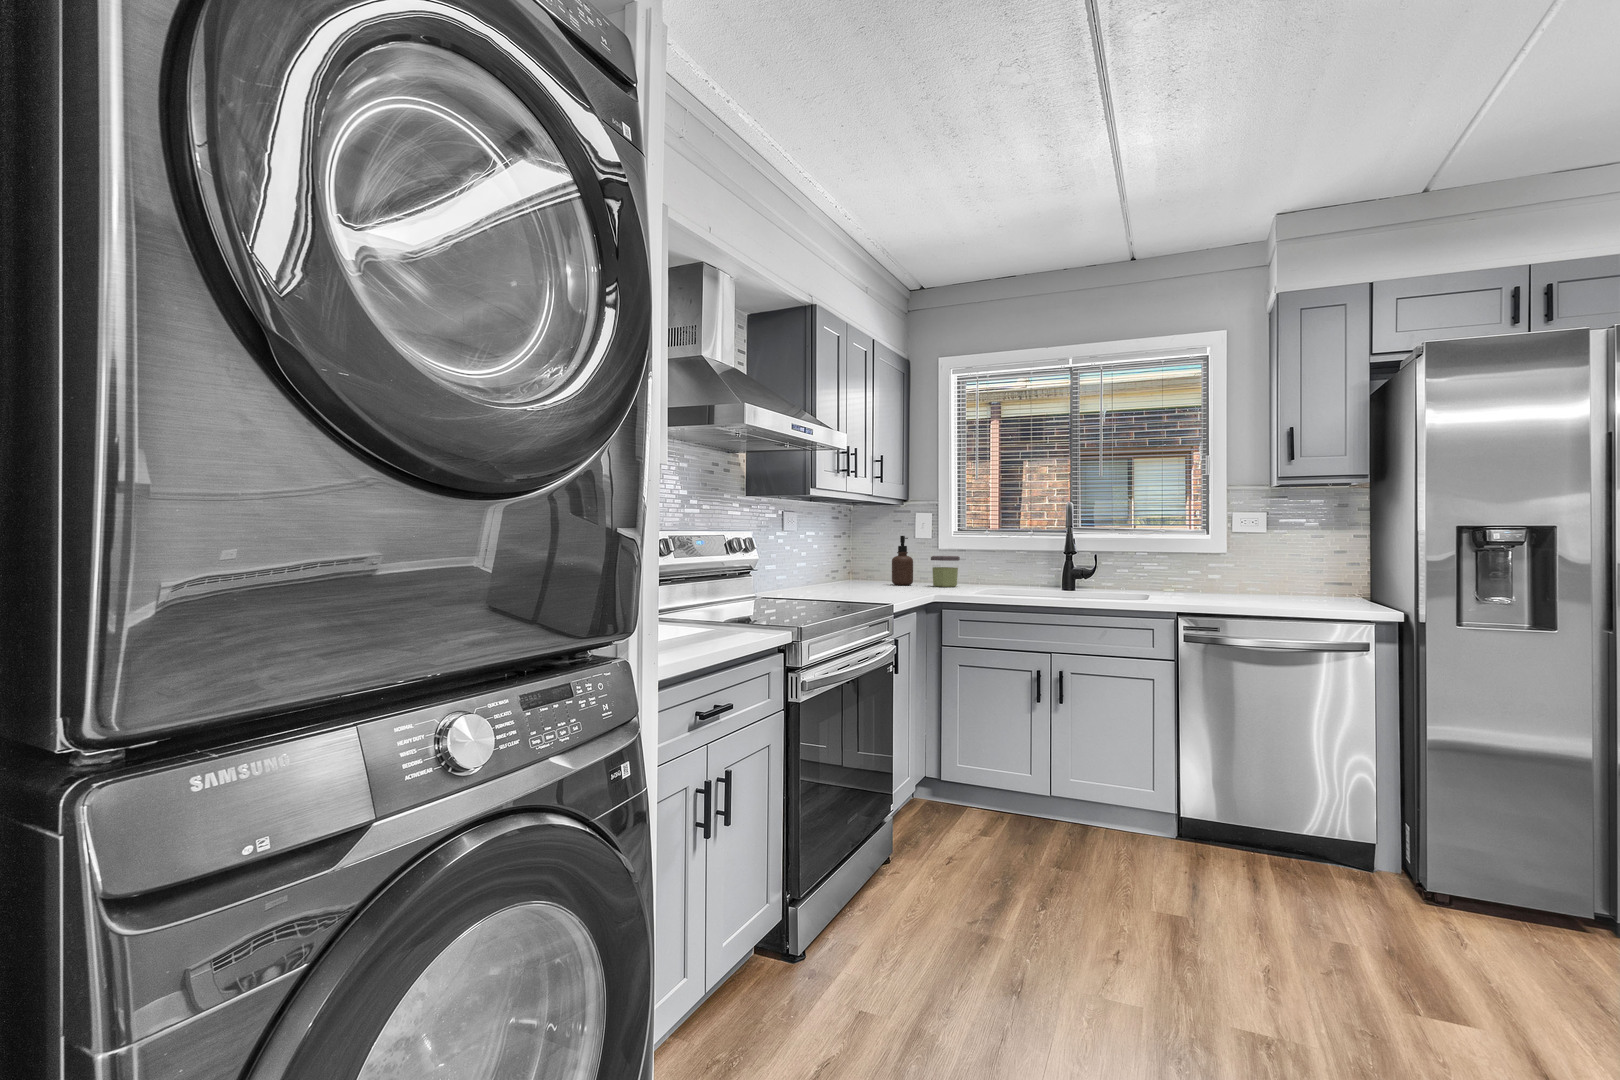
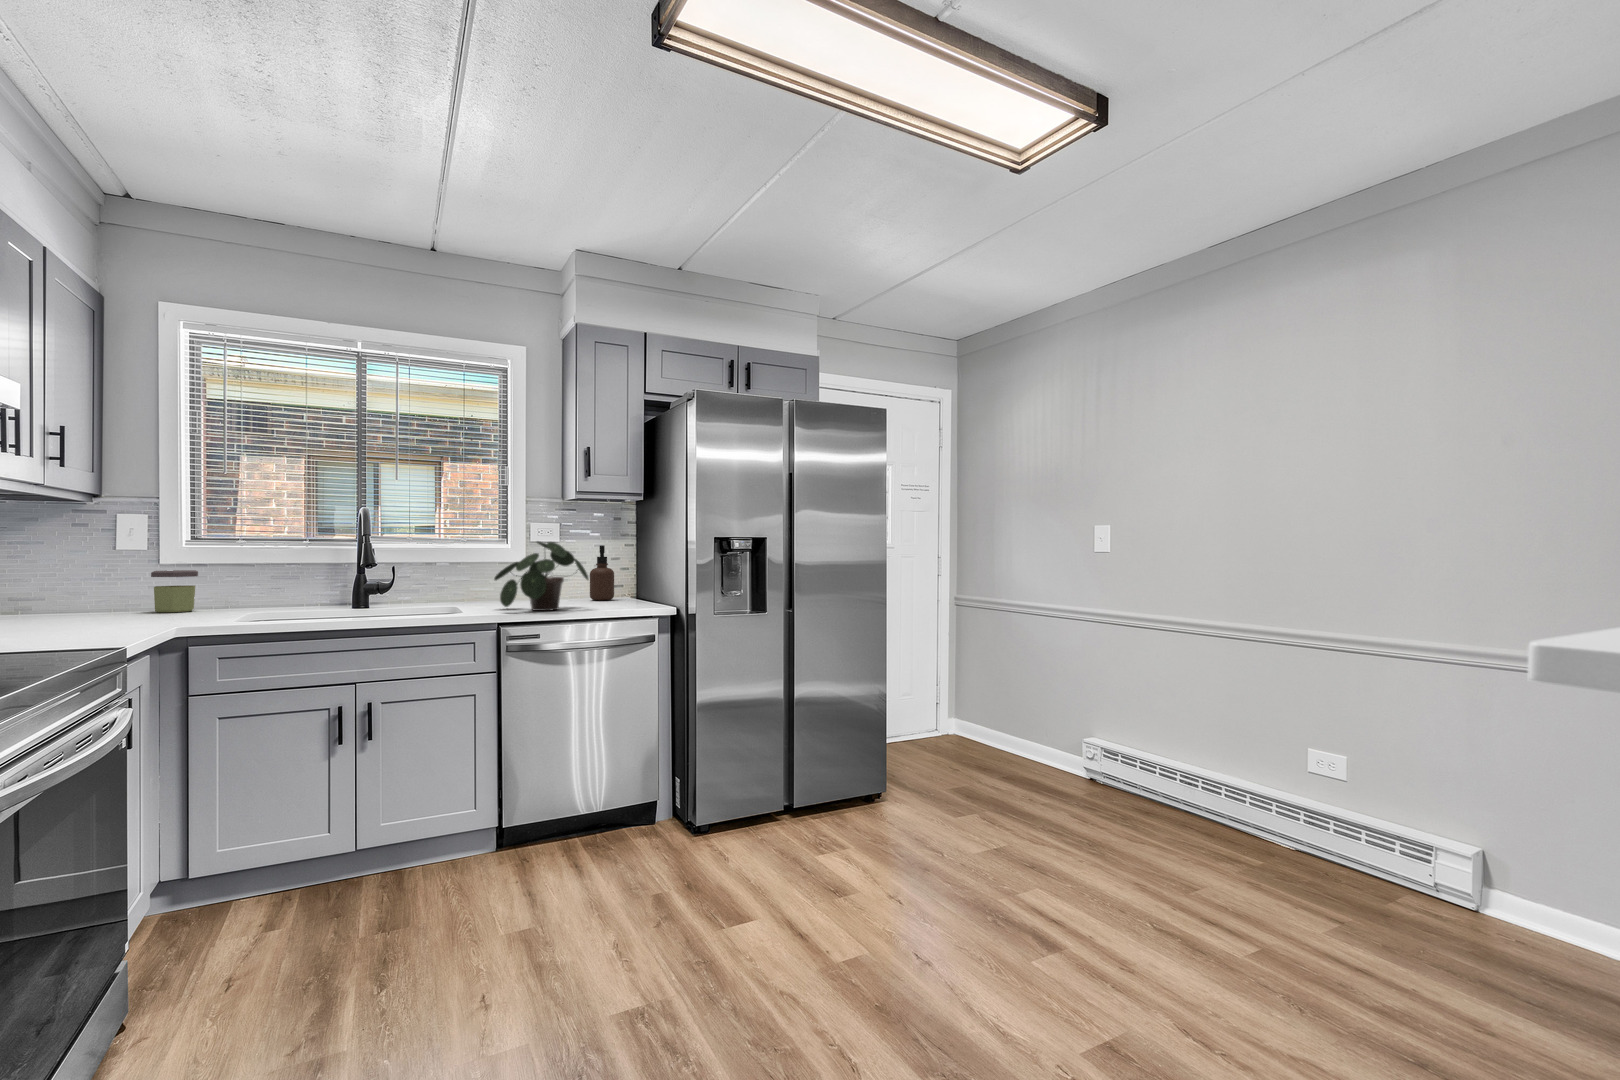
potted plant: none [1181,532,1283,605] -> present [494,542,588,611]
soap dispenser: present [892,536,913,585] -> present [590,545,614,600]

